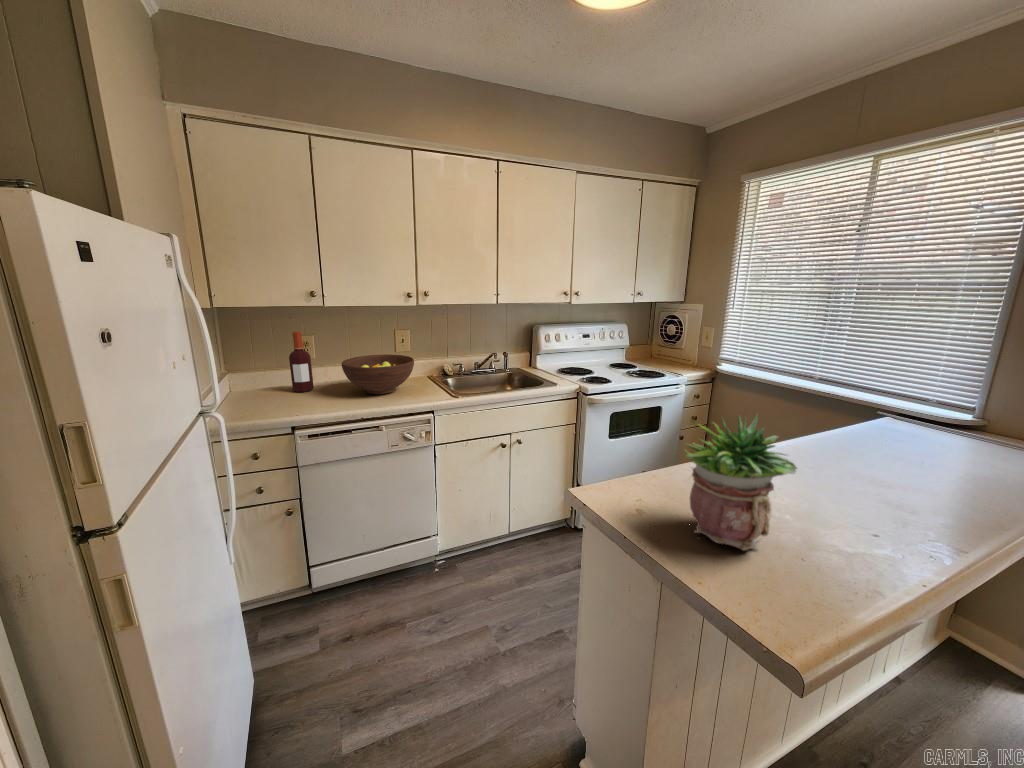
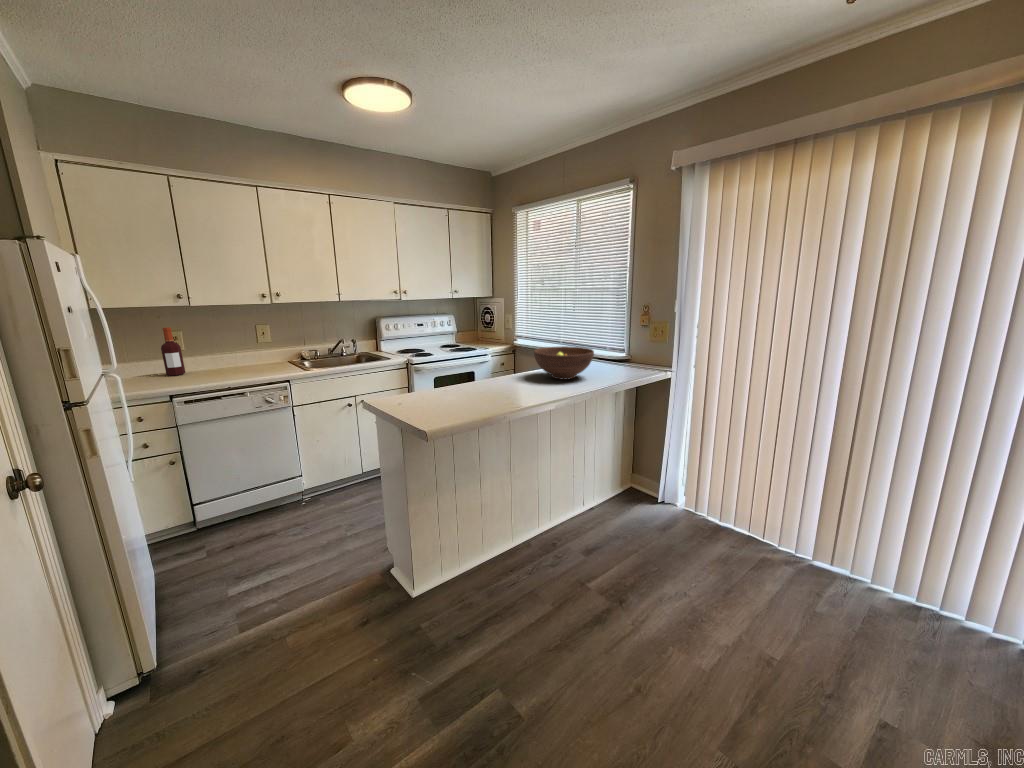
fruit bowl: present [342,354,414,394] -> present [534,346,594,380]
potted plant: present [684,414,797,550] -> none [407,340,465,408]

